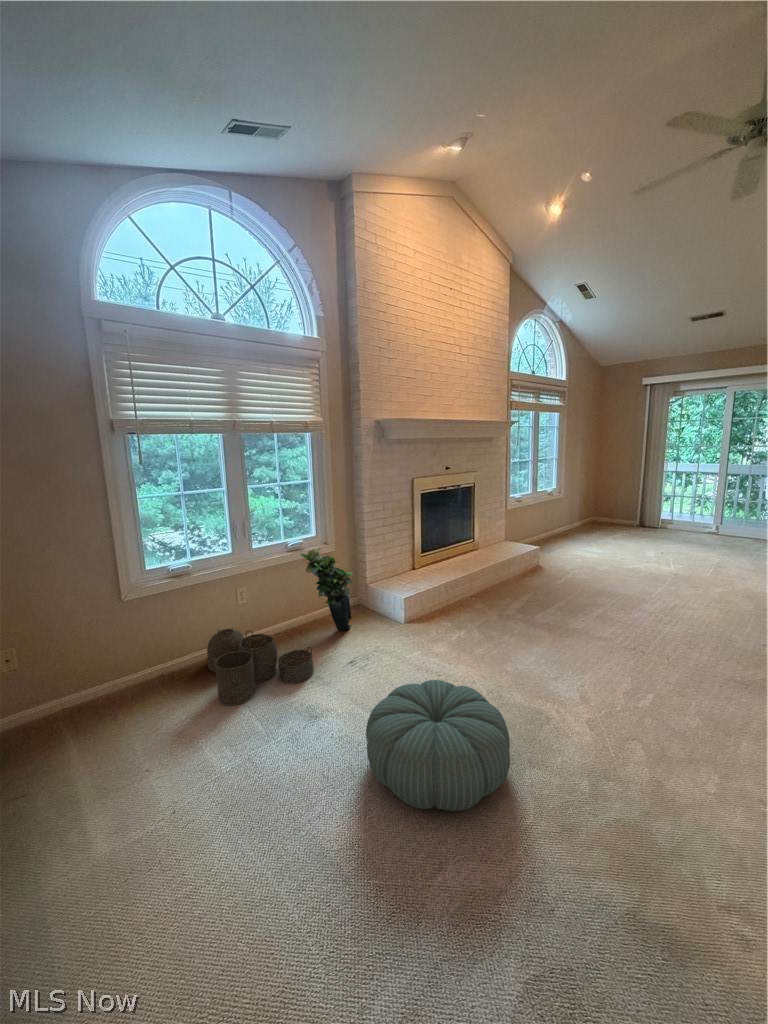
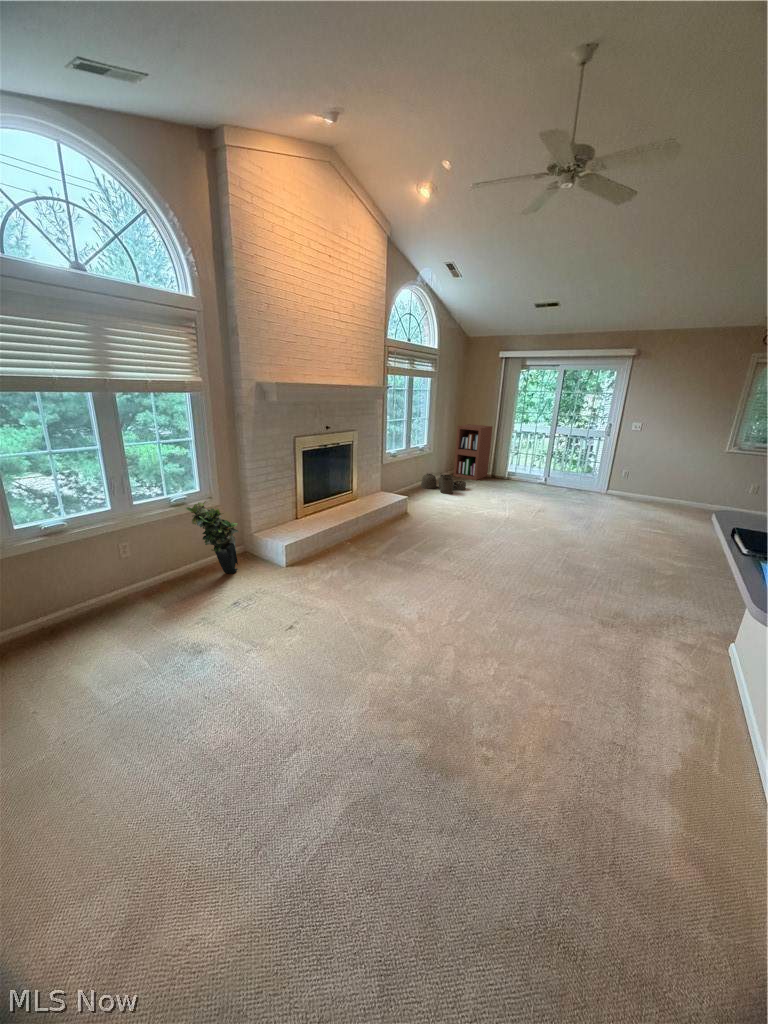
bookshelf: none [589,464,638,530] -> present [454,424,492,480]
woven basket: present [207,627,314,705] -> present [421,473,466,494]
pouf: present [366,680,510,811] -> none [240,611,352,705]

